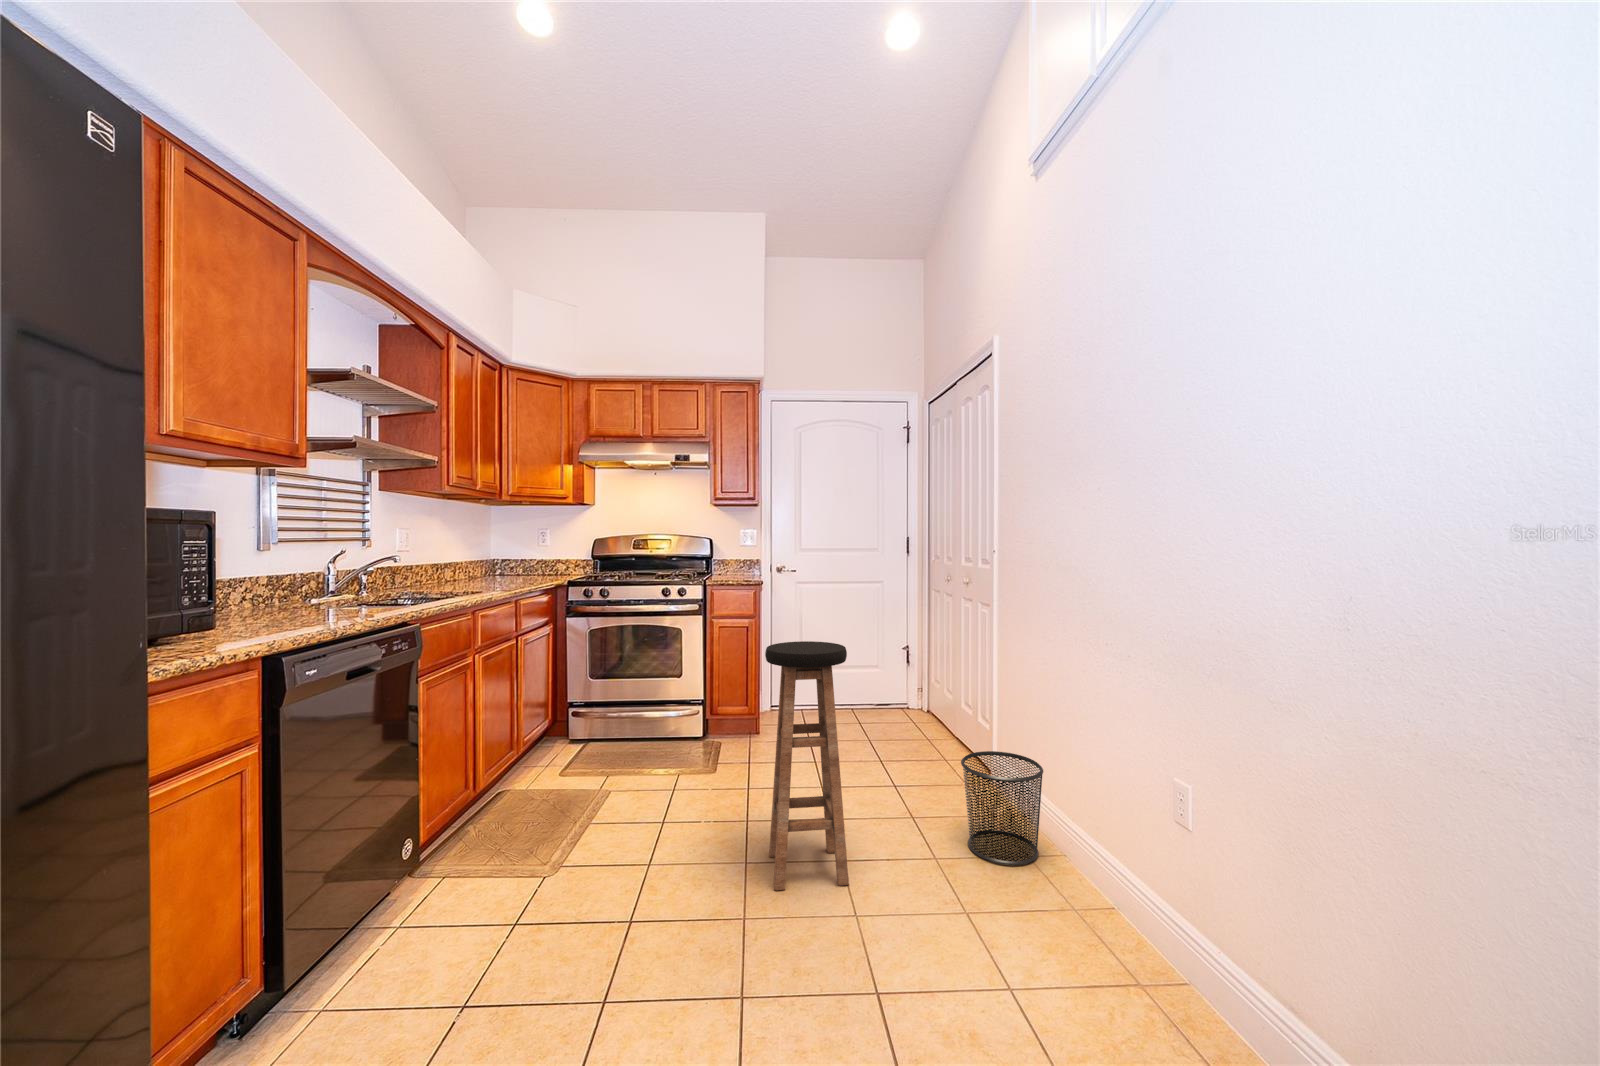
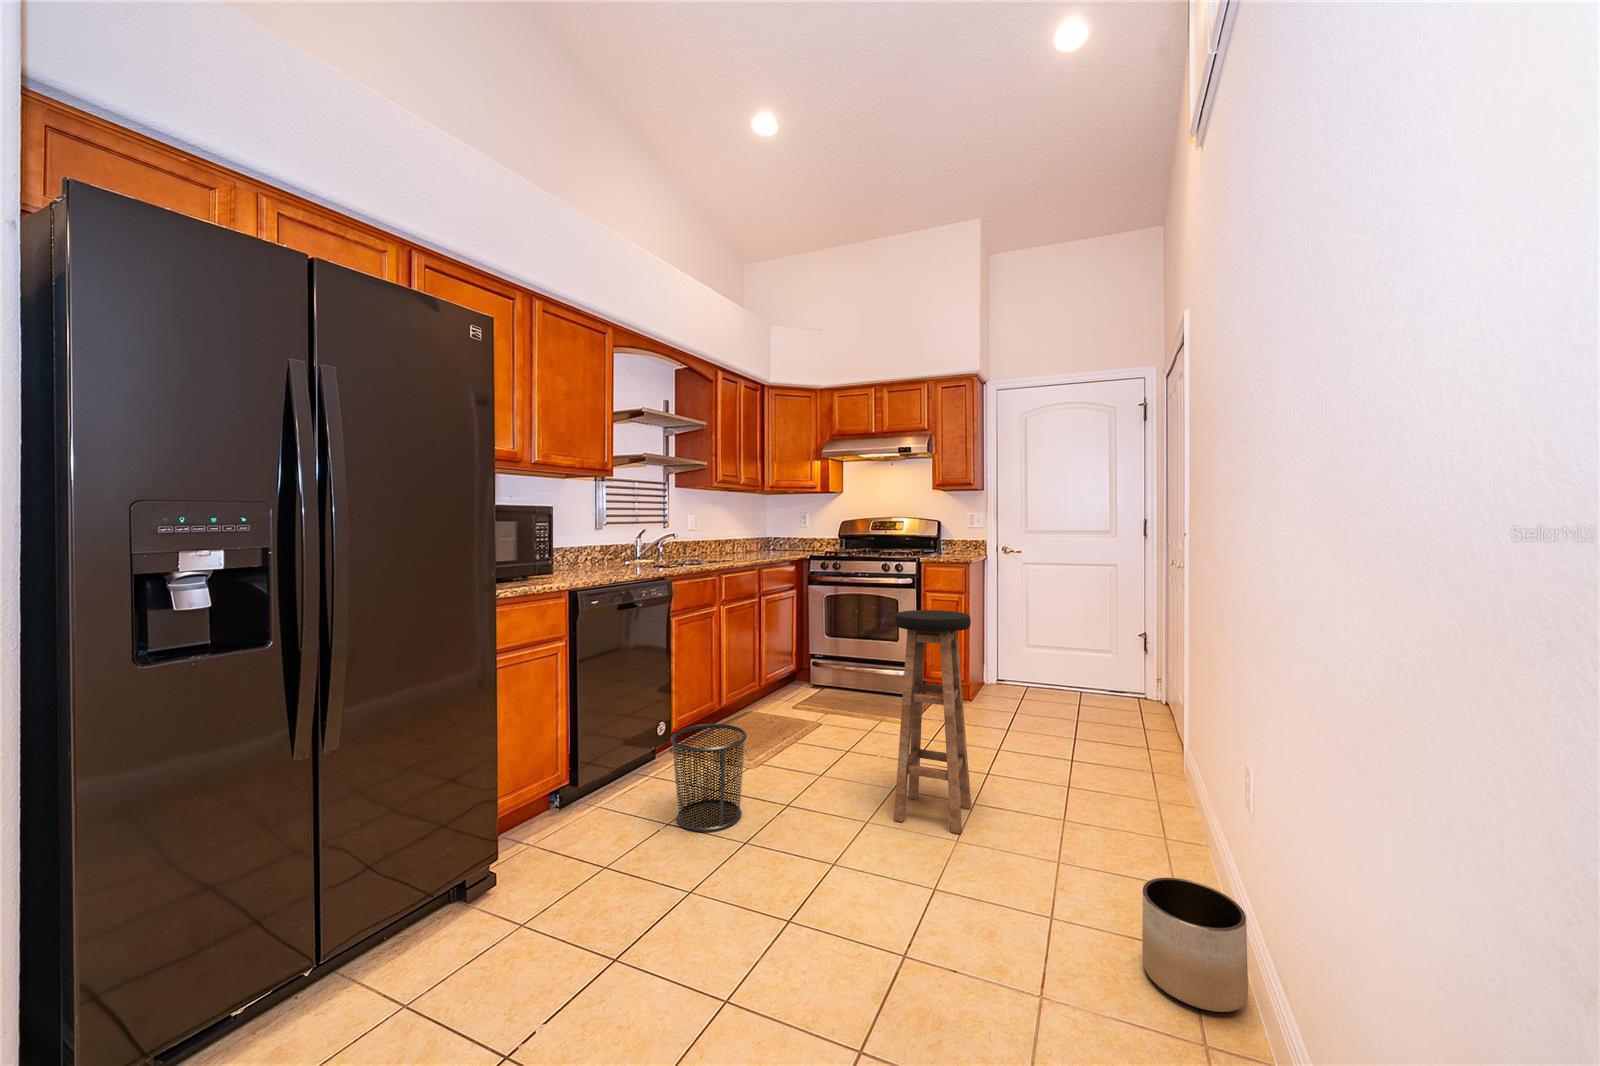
waste bin: present [961,751,1043,865] -> present [670,724,747,831]
planter: none [1077,876,1169,996] -> present [1142,878,1248,1012]

